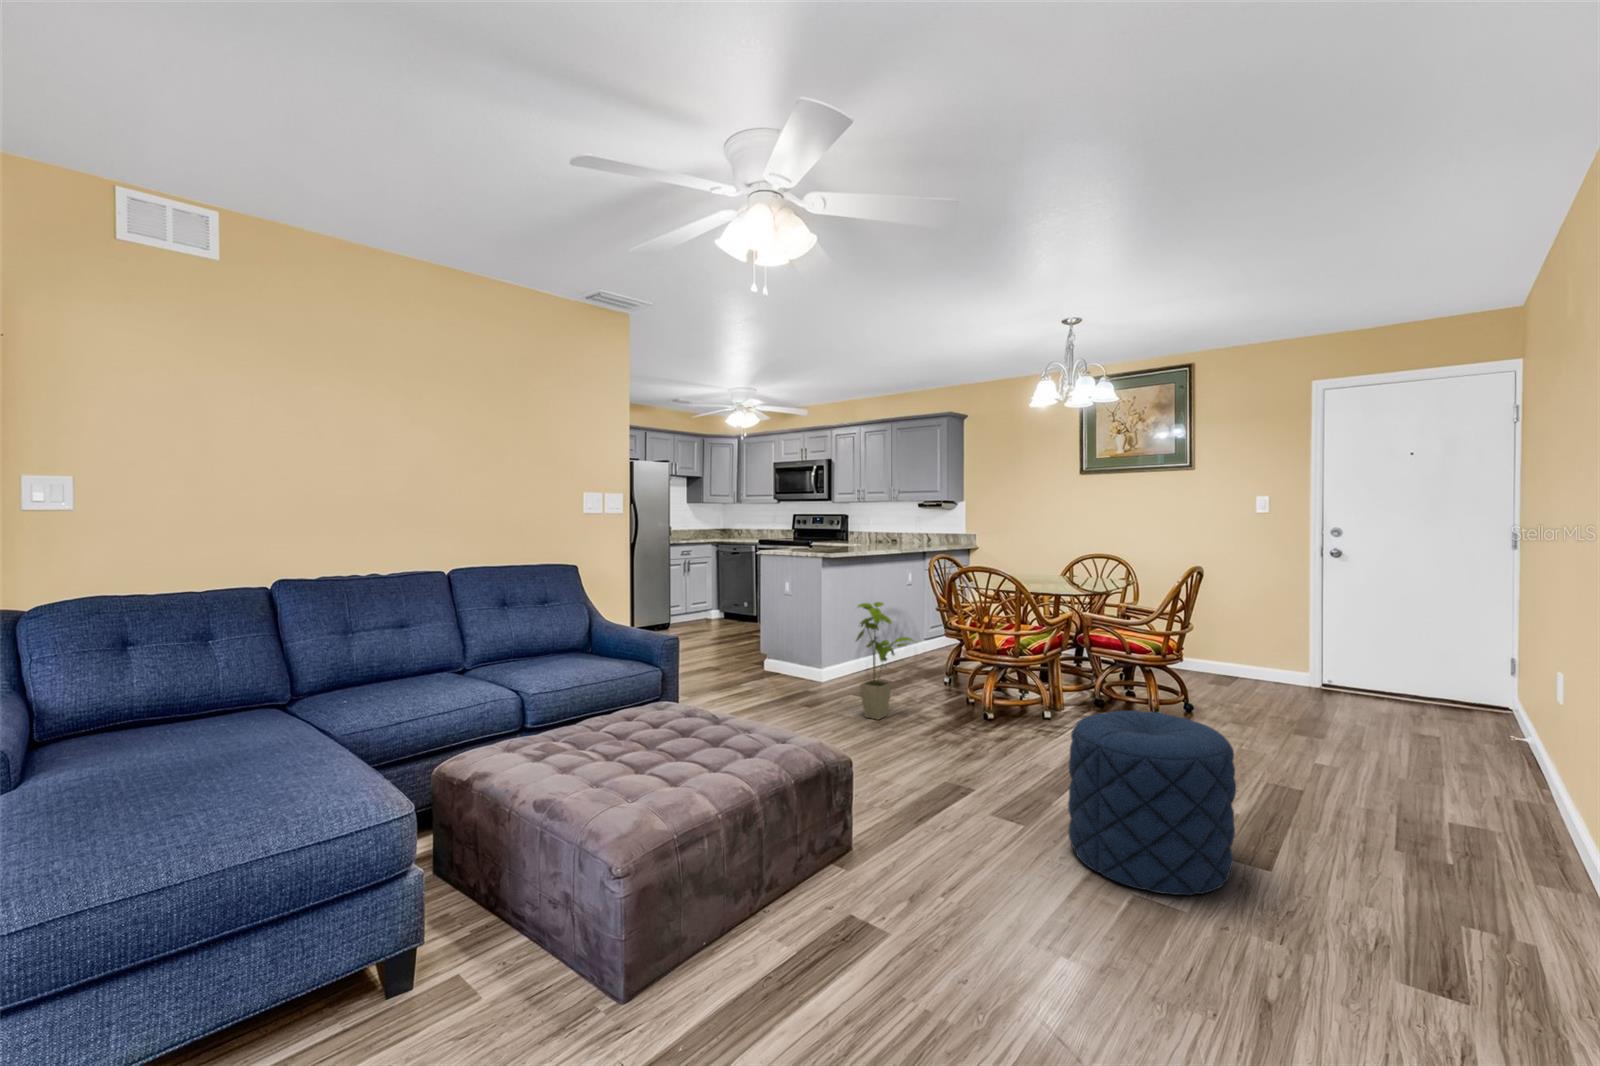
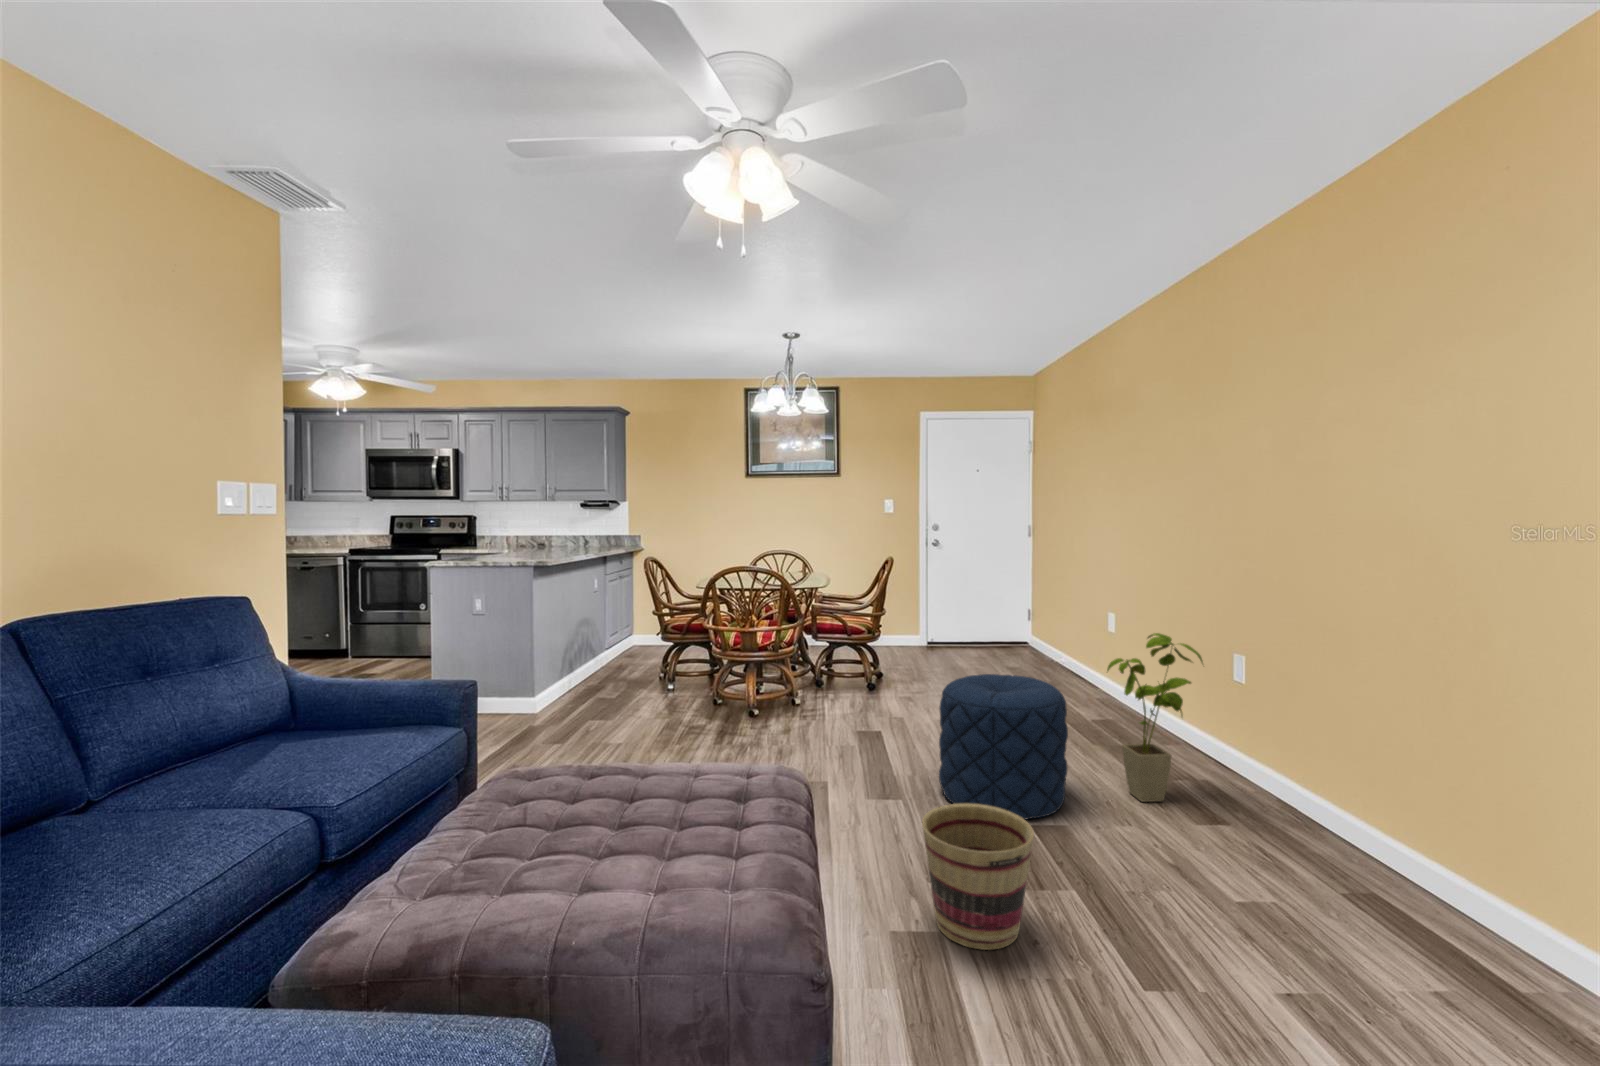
house plant: present [856,602,914,719] -> present [1107,633,1203,802]
basket: none [875,818,989,969] -> present [922,804,1034,950]

